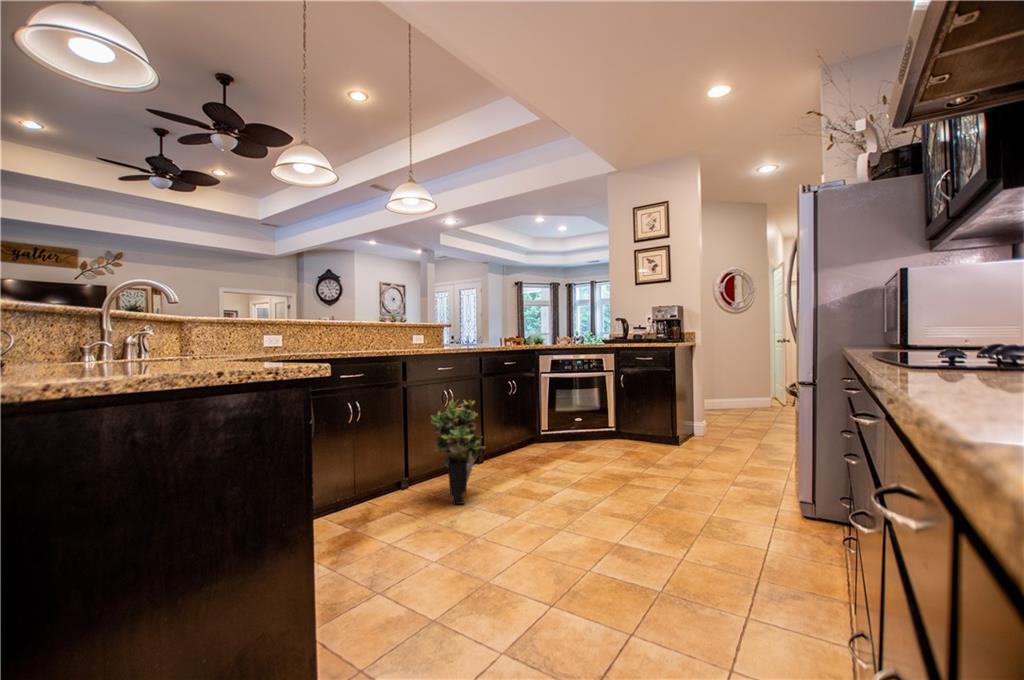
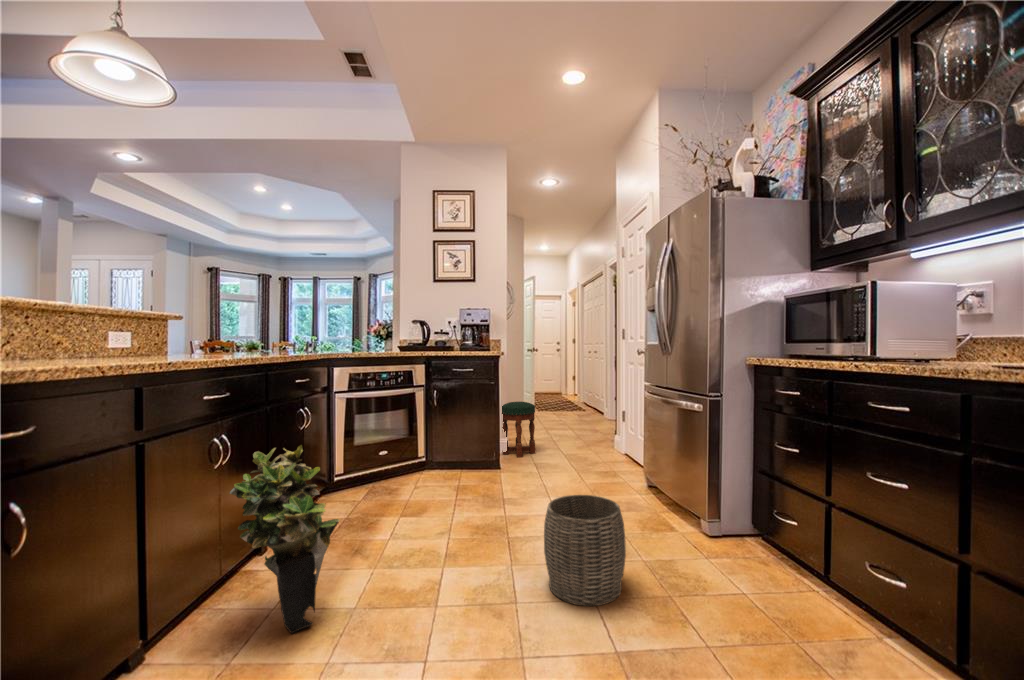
stool: none [692,392,728,443] -> present [502,402,535,457]
woven basket: none [607,462,674,548] -> present [544,495,626,606]

